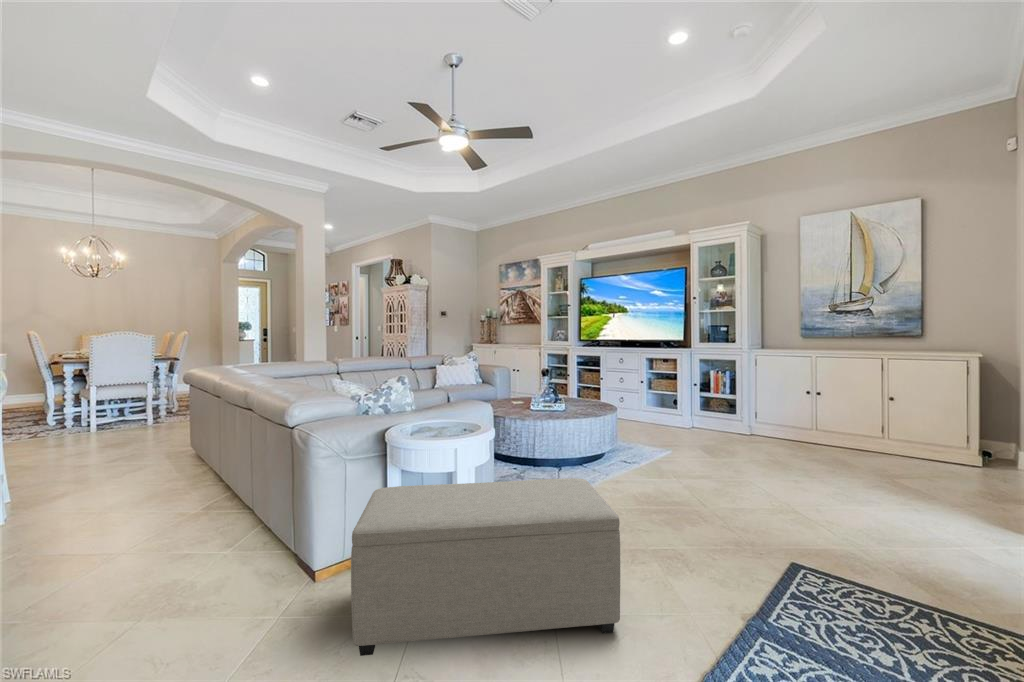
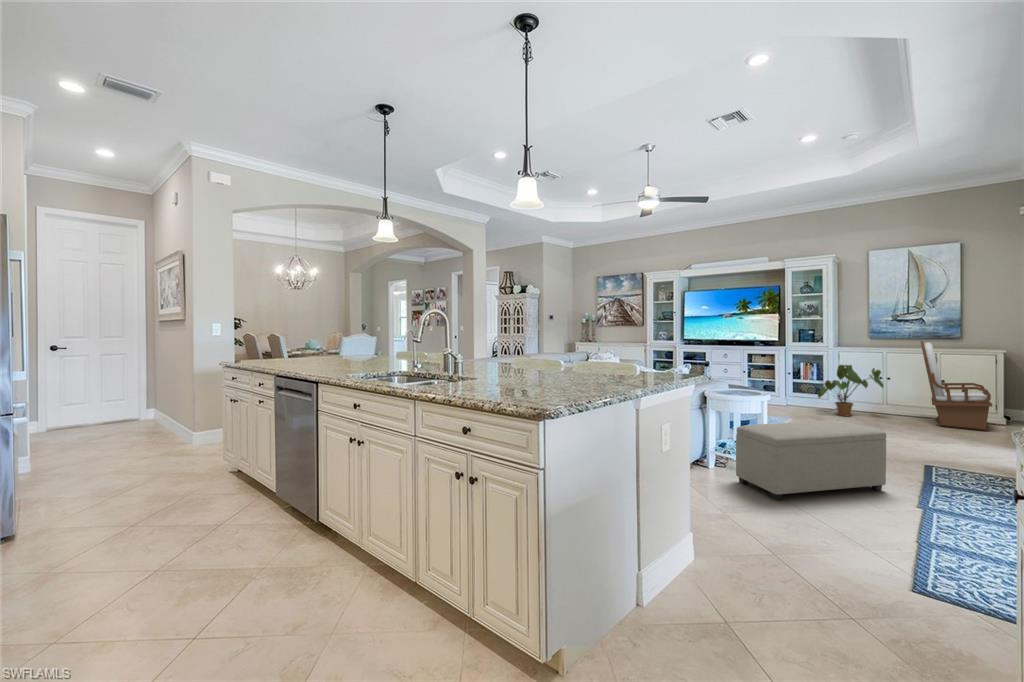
armchair: none [851,340,955,481] -> present [921,341,992,431]
house plant: none [719,374,805,448] -> present [818,365,883,416]

